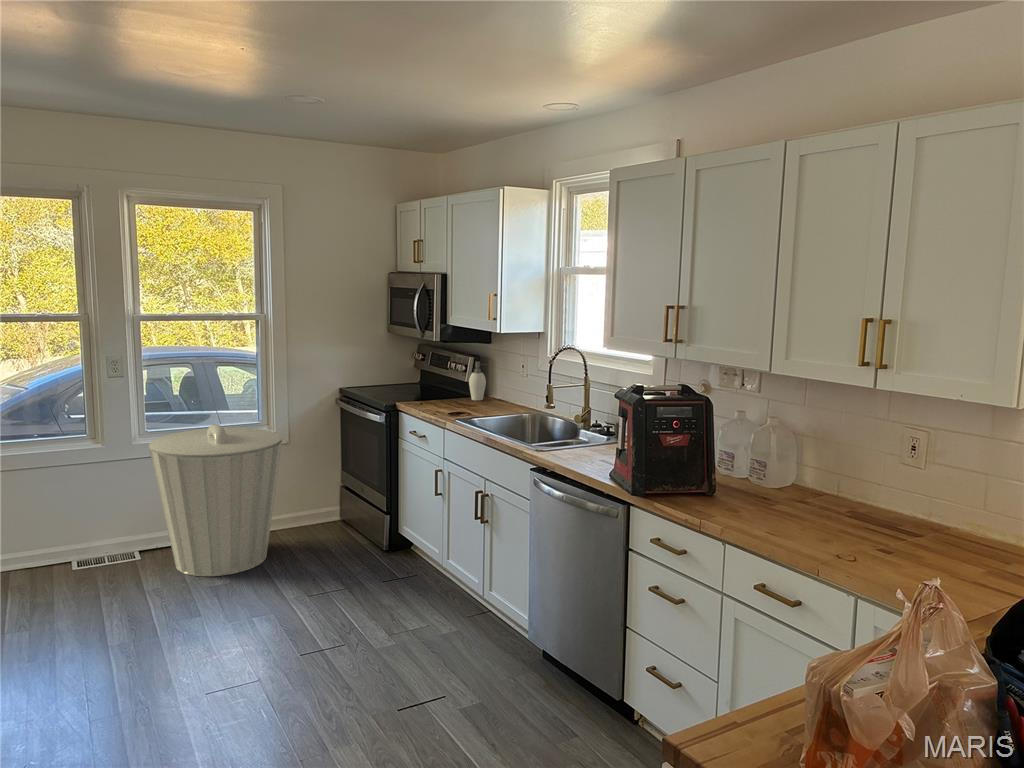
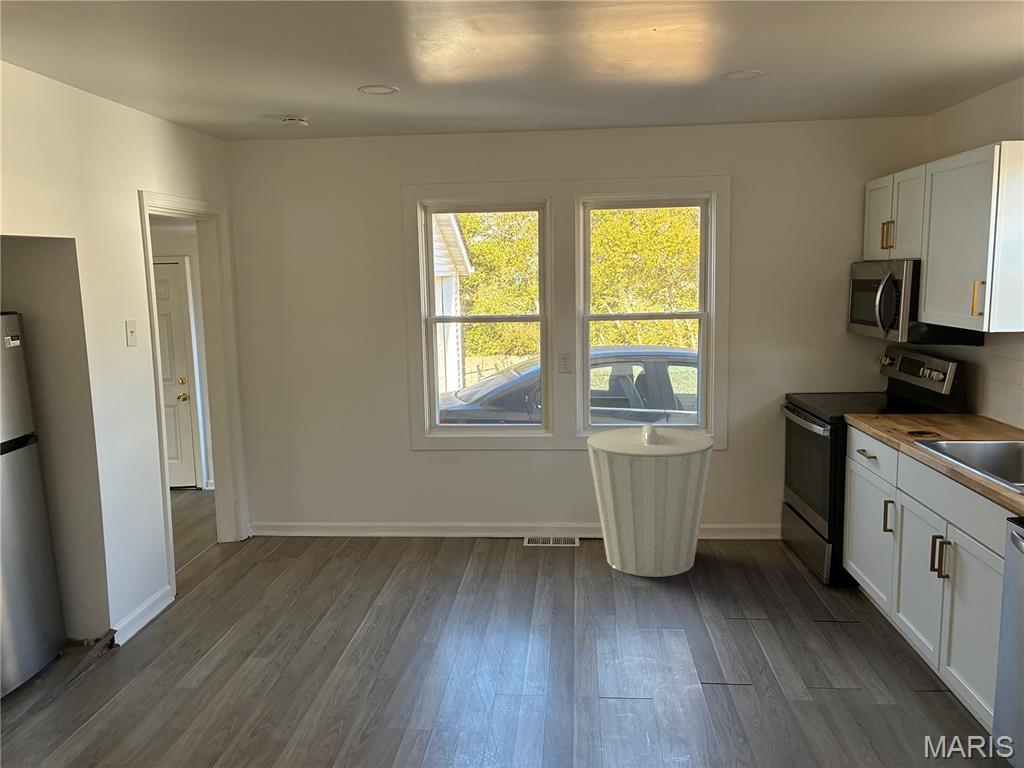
soap dispenser: present [469,362,491,400] -> none [947,369,981,418]

